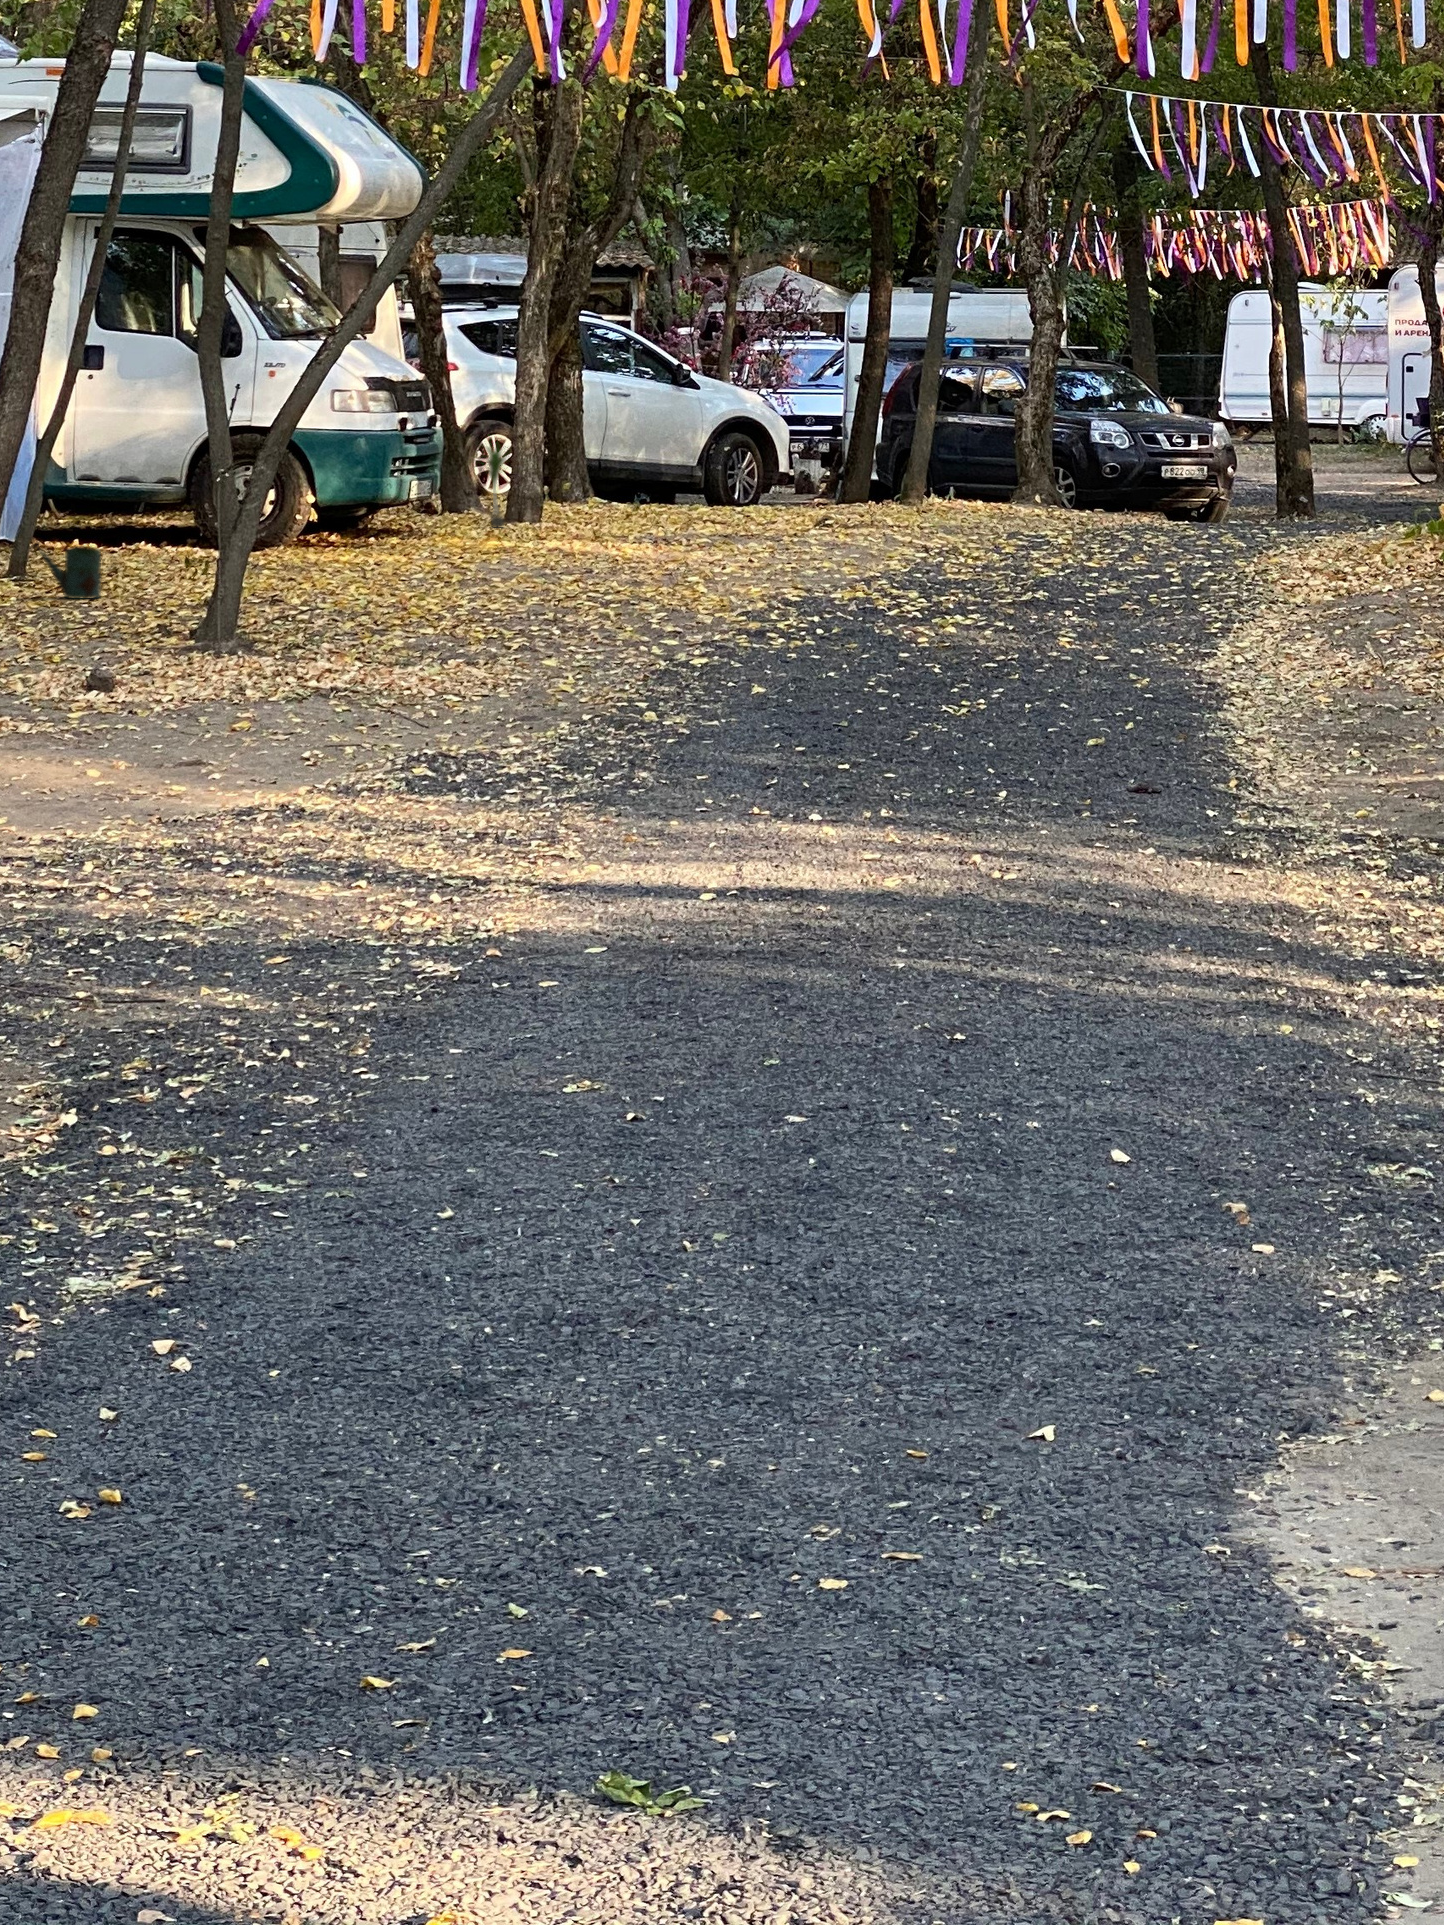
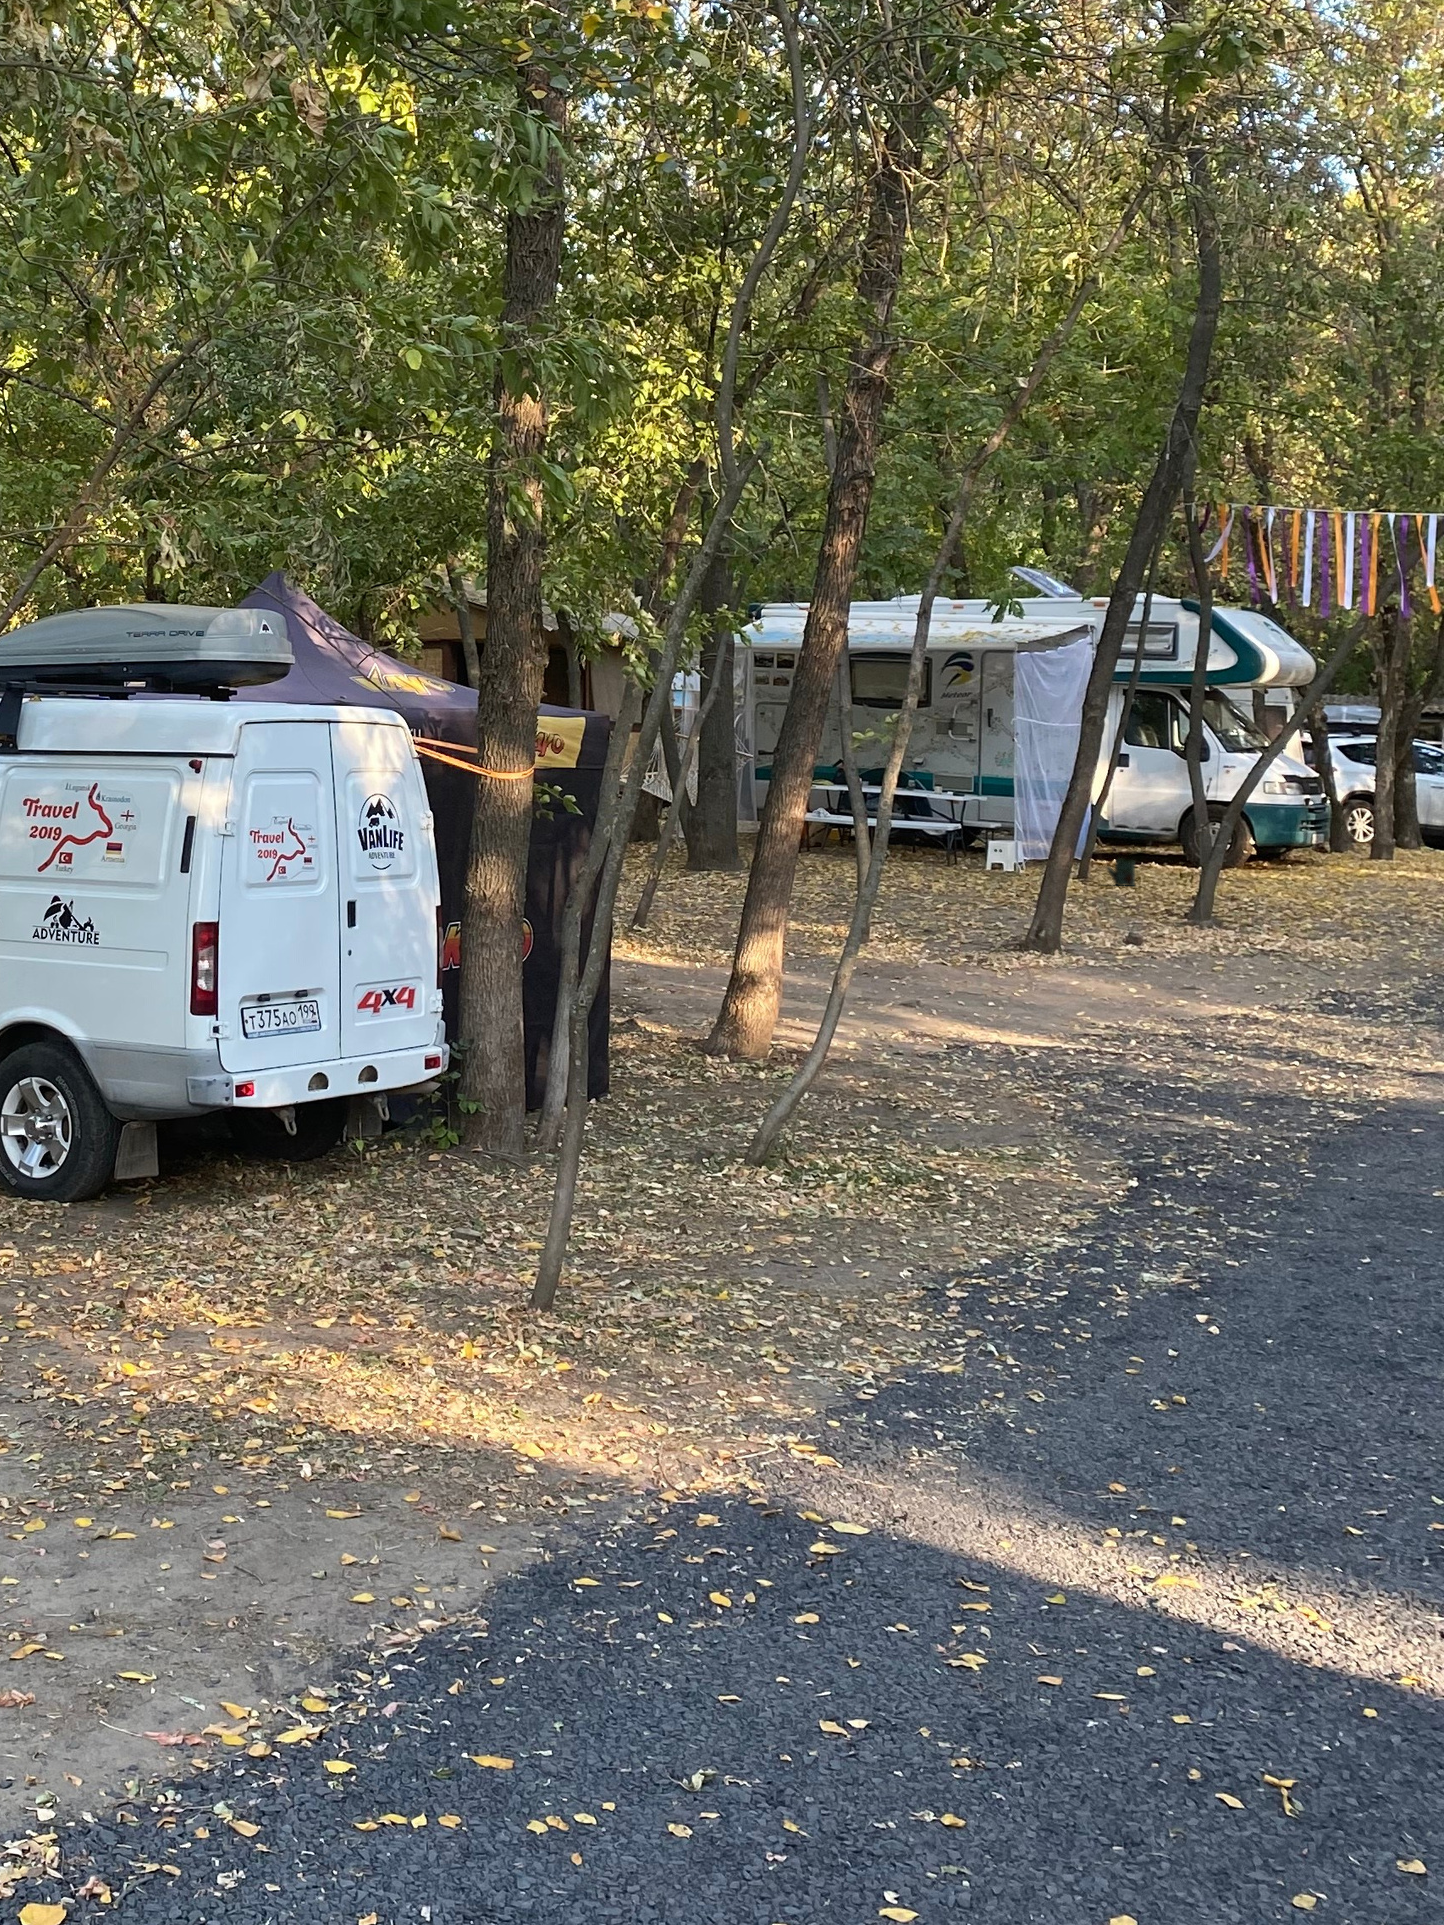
potted plant: present [474,441,509,528] -> none [1343,809,1384,867]

